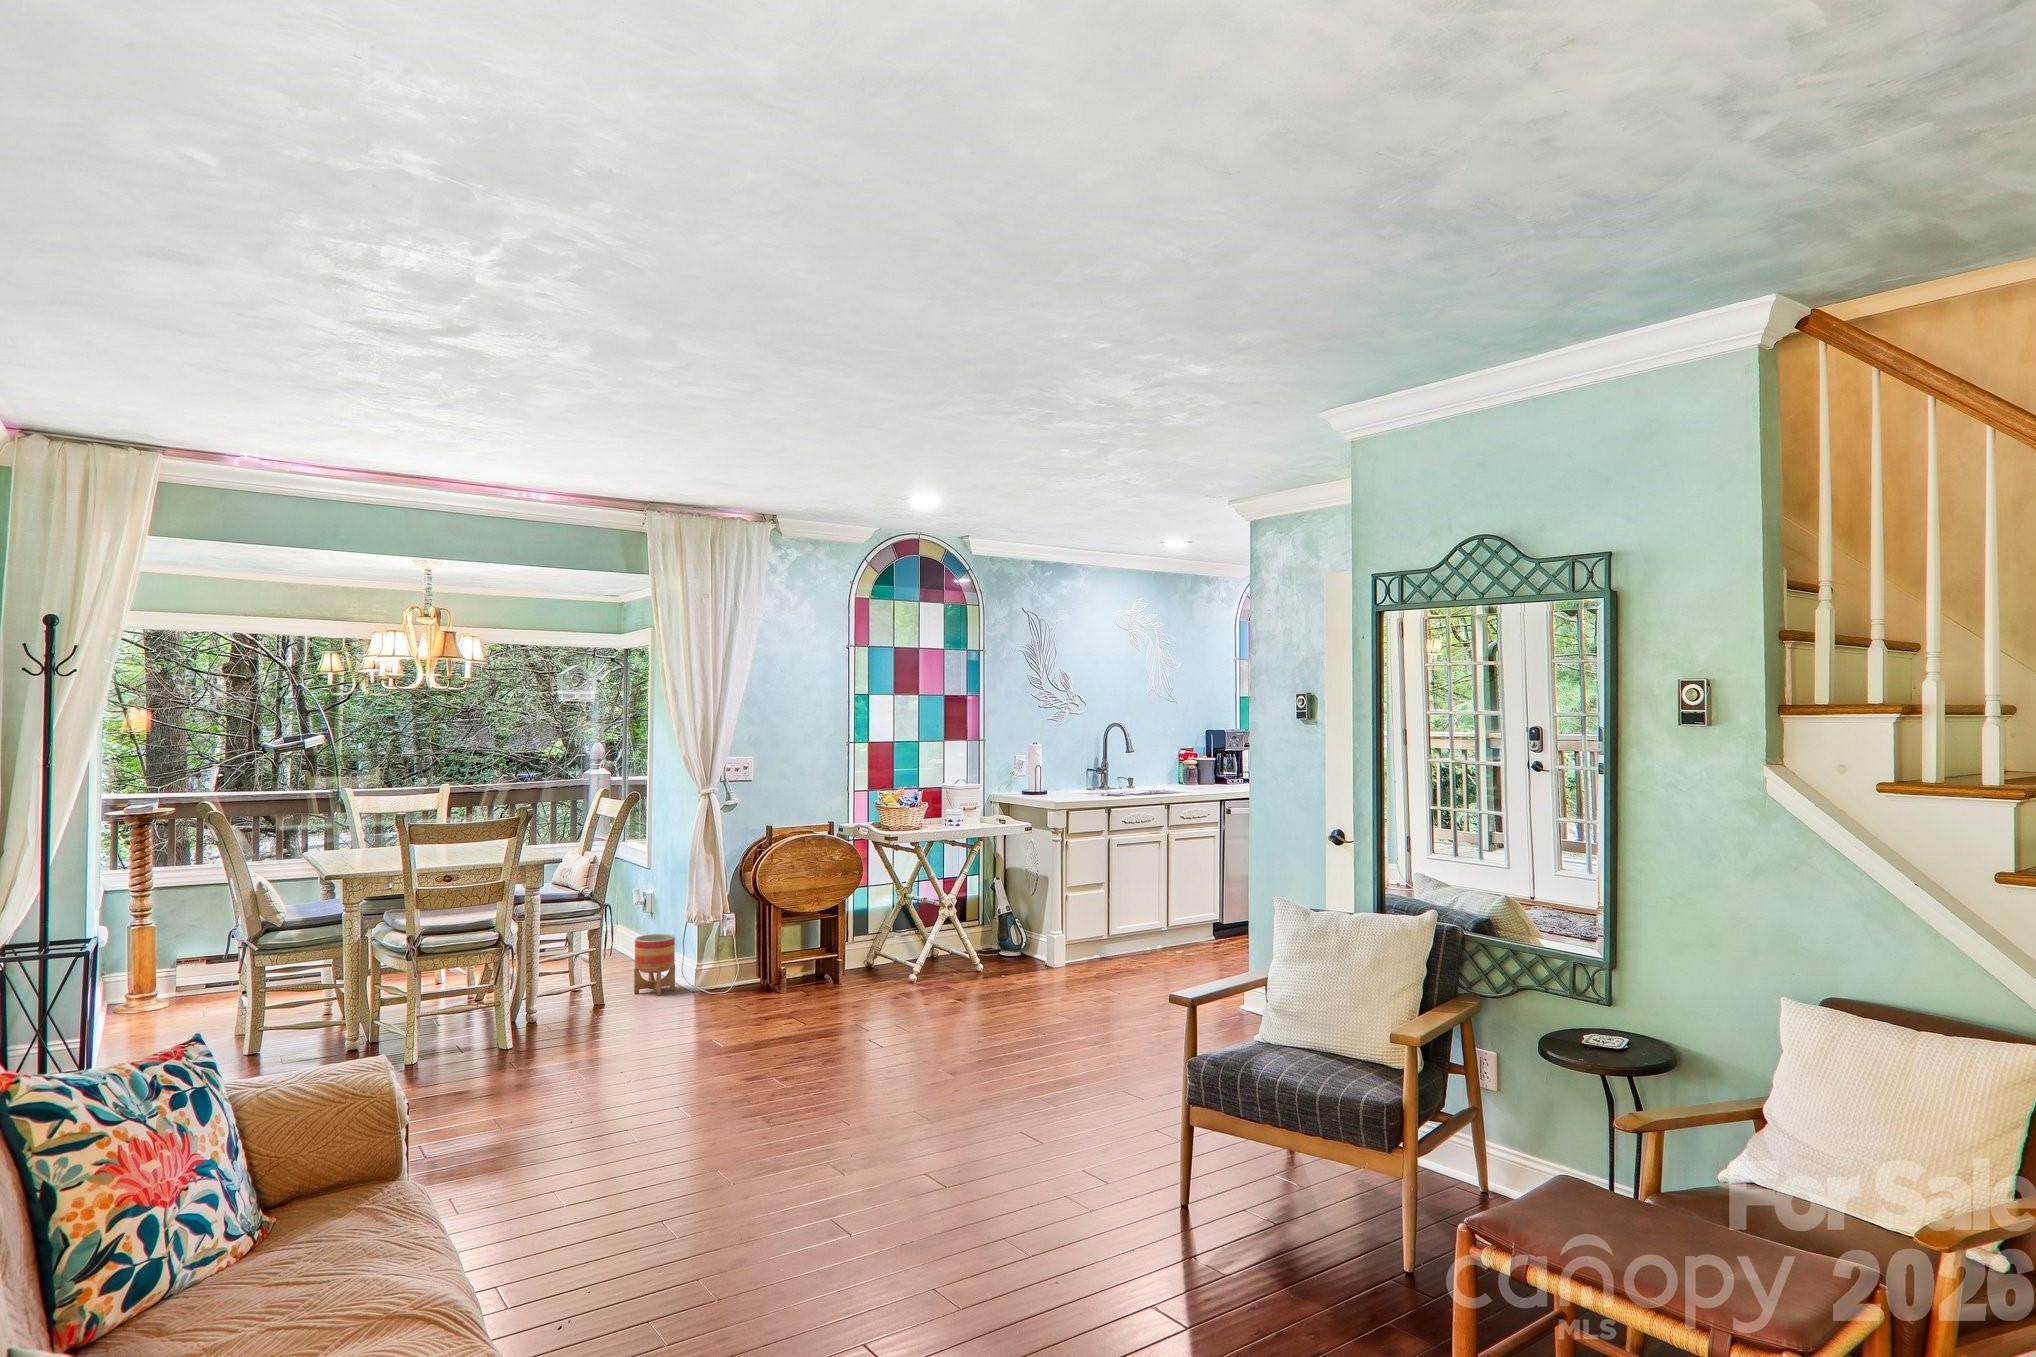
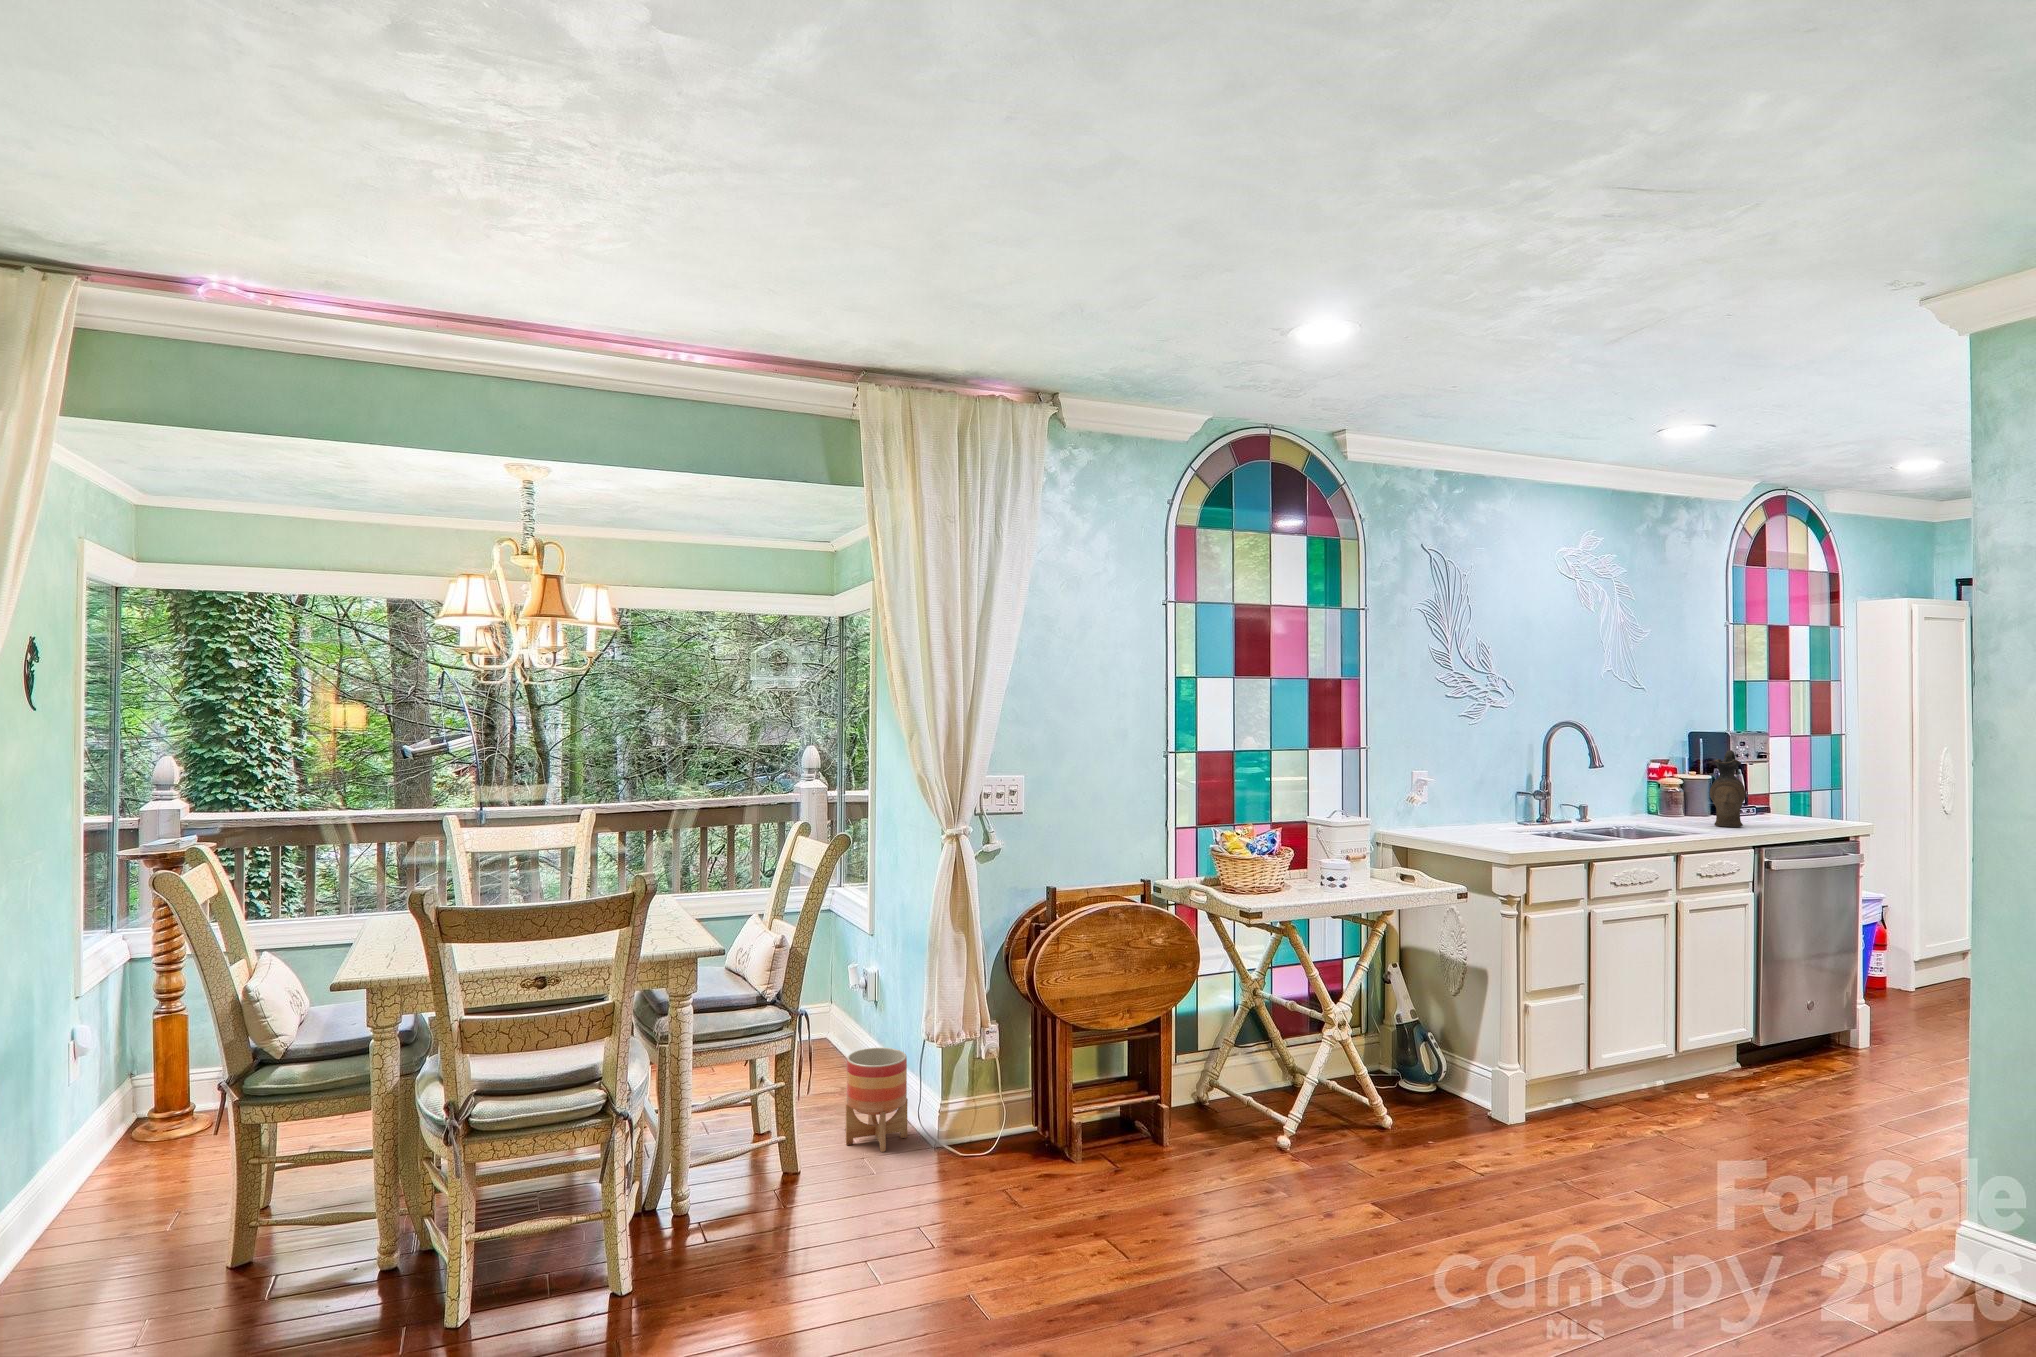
ceramic pitcher: none [1204,741,1224,789] -> present [1710,750,1746,827]

